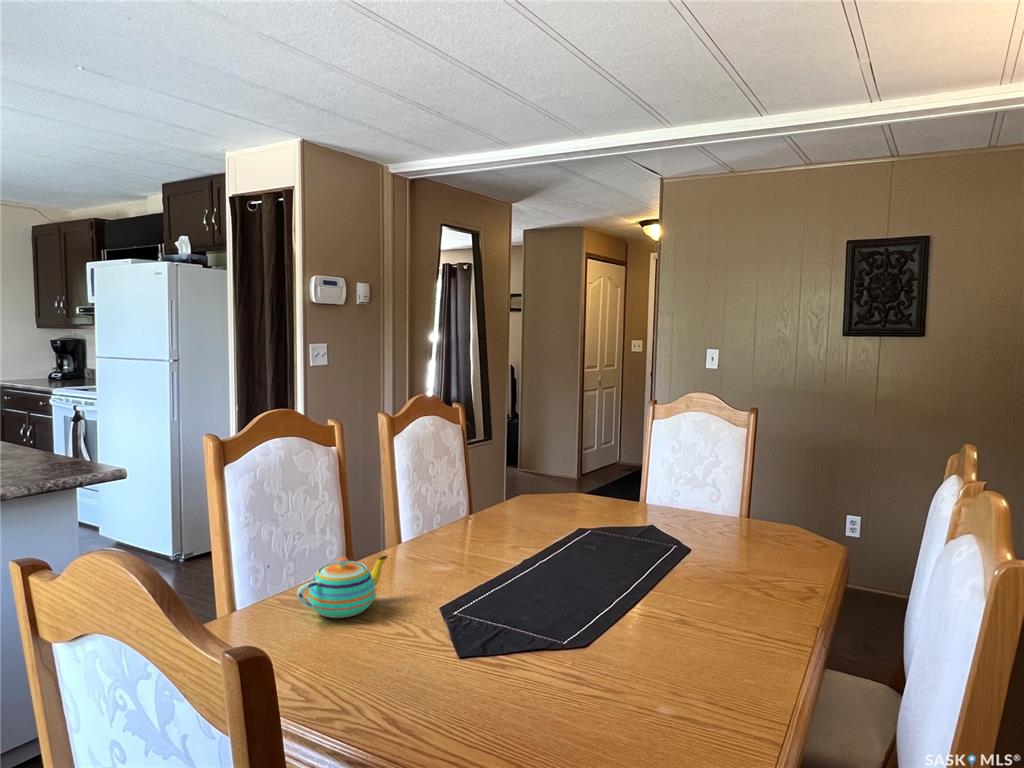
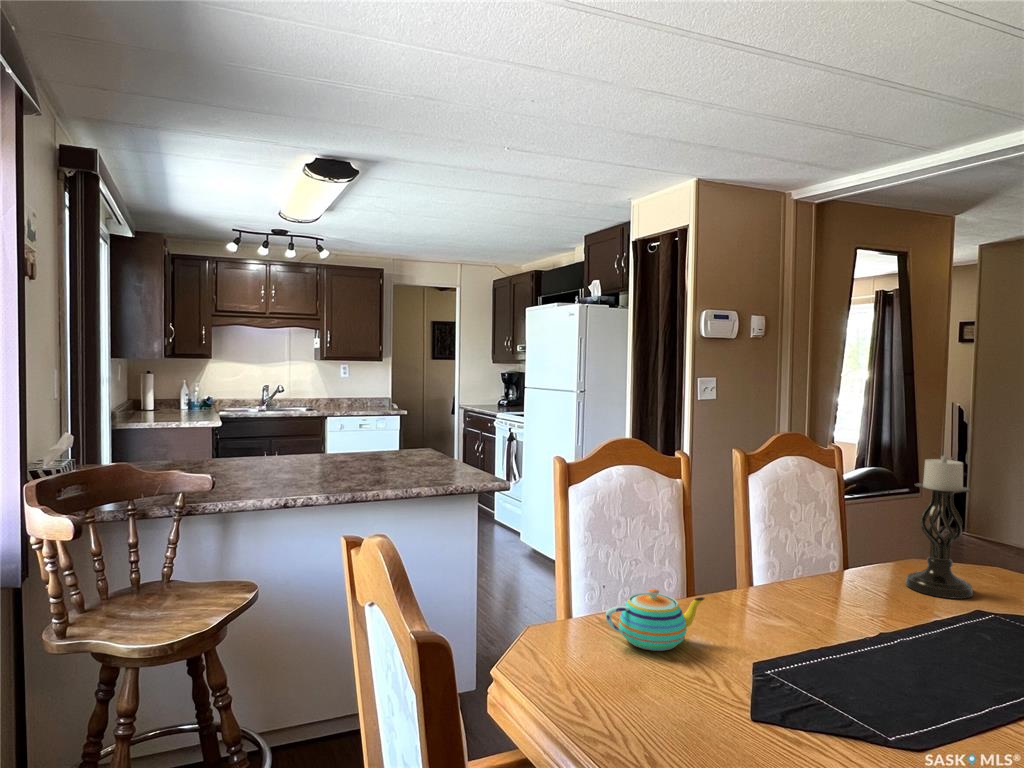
candle holder: none [519,404,566,517] -> present [906,456,973,599]

